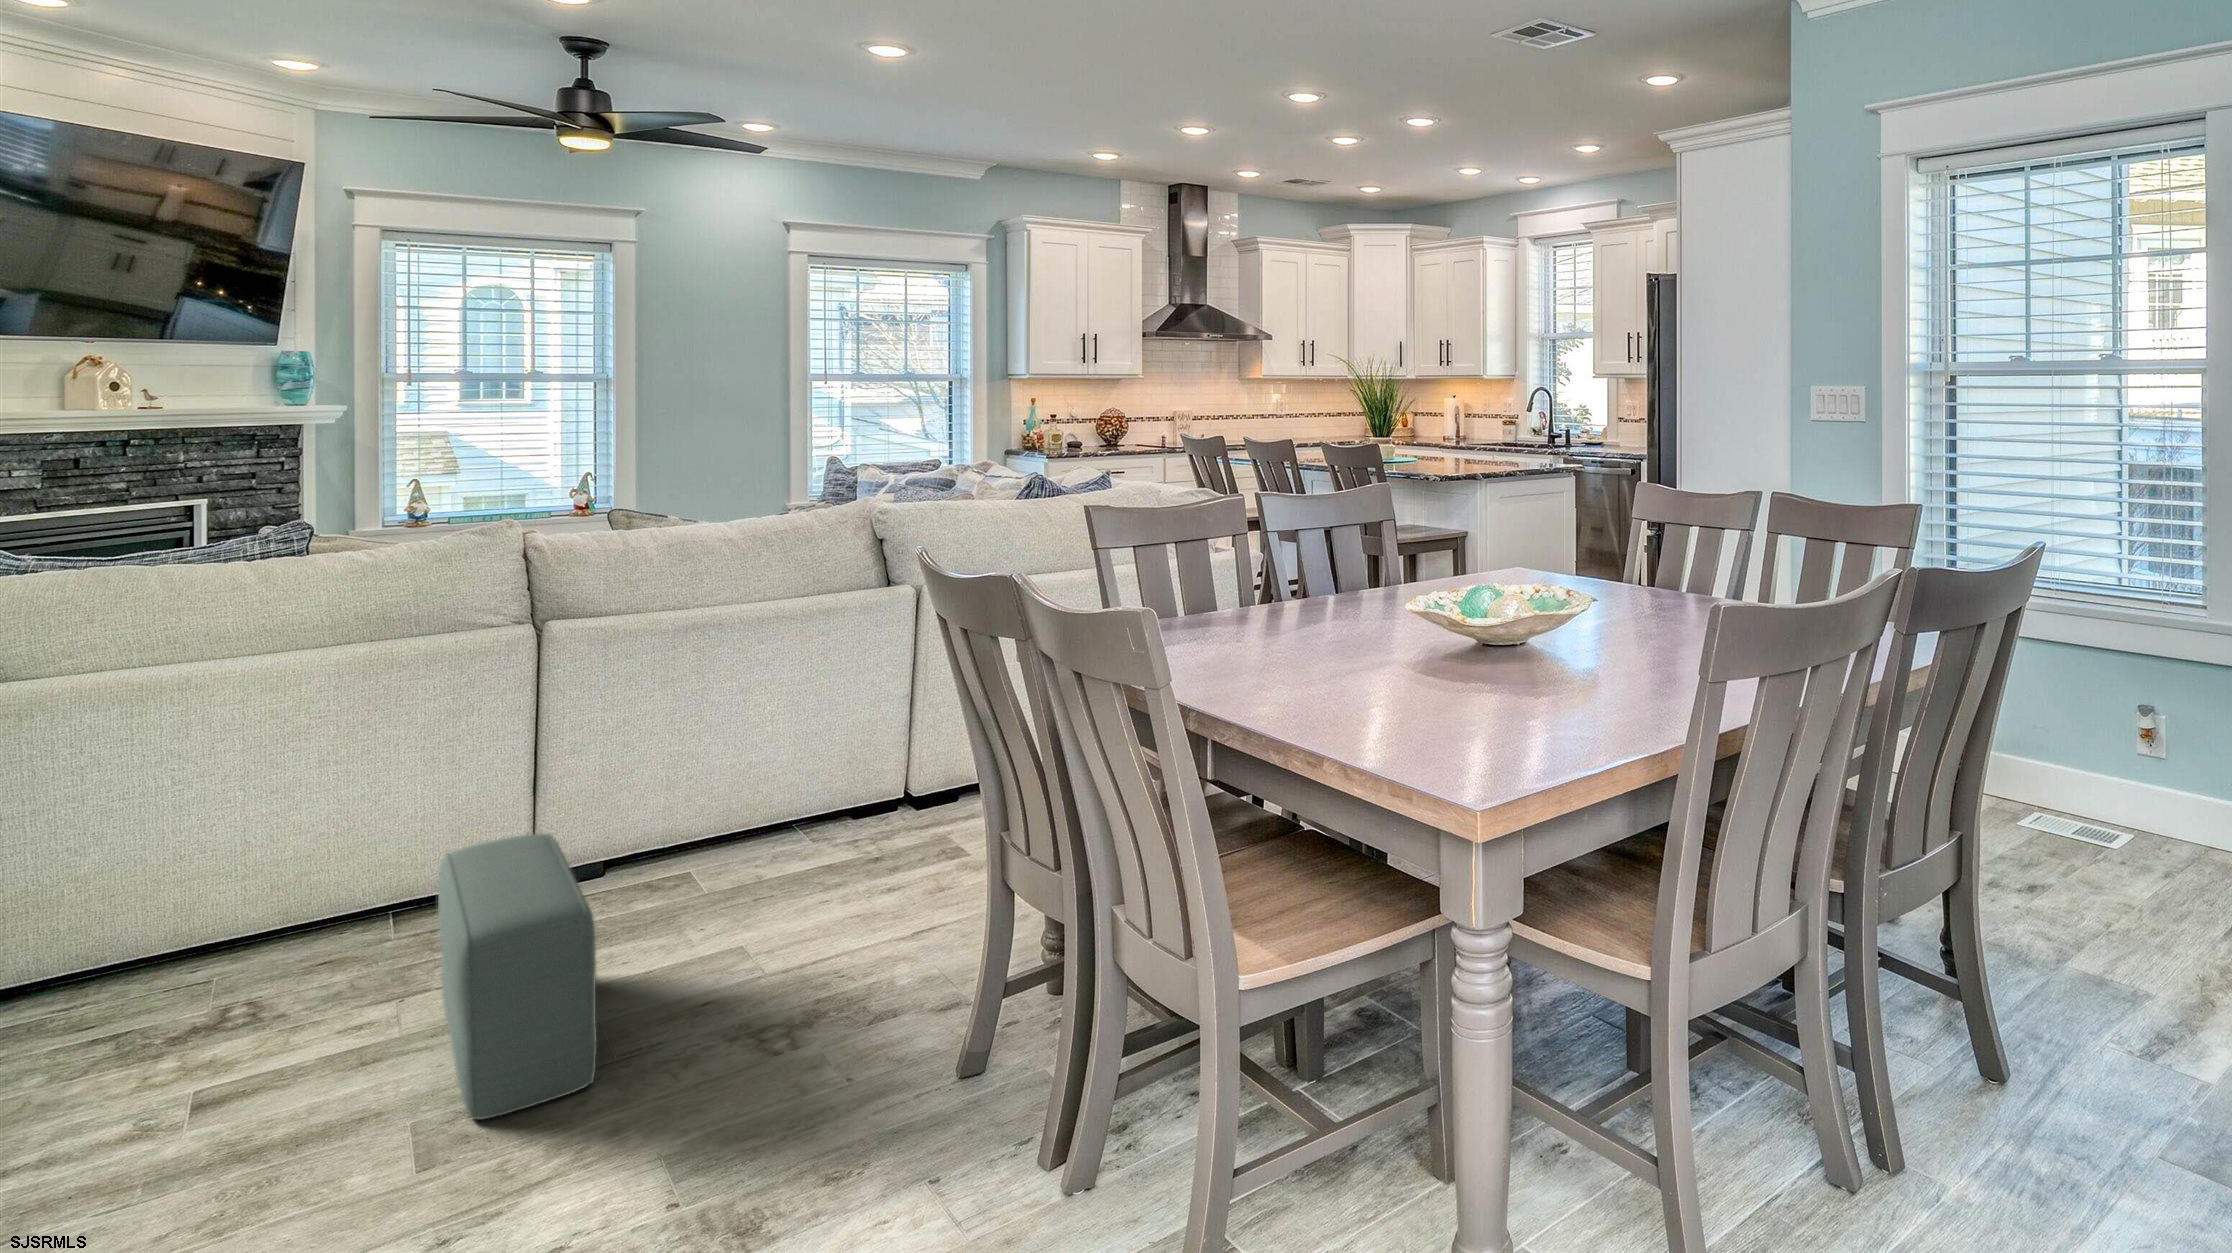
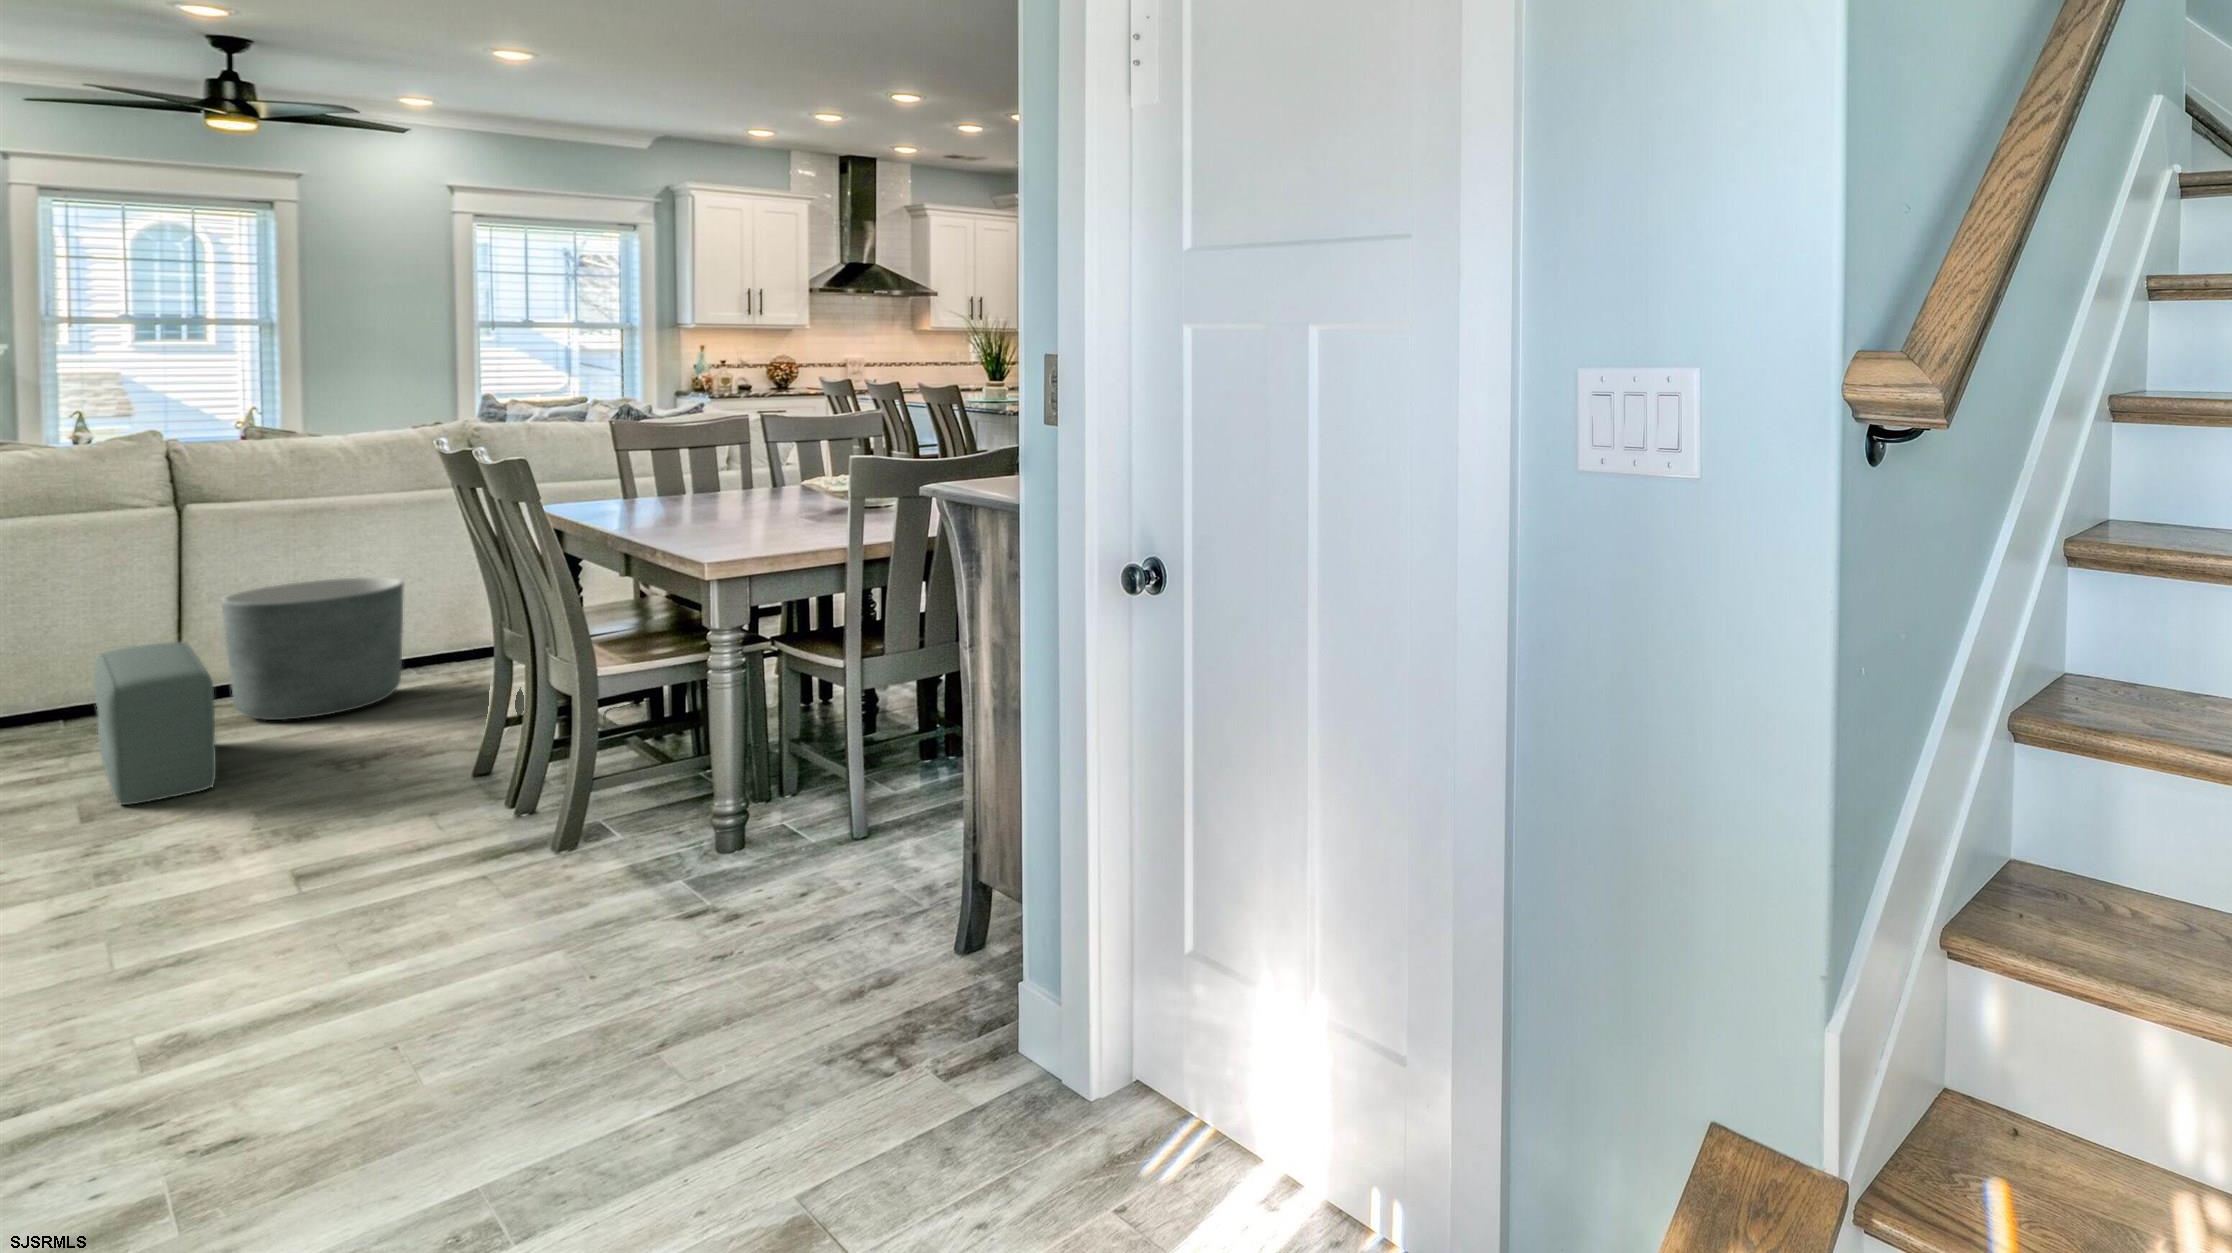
planter: none [589,719,802,929] -> present [222,577,404,720]

